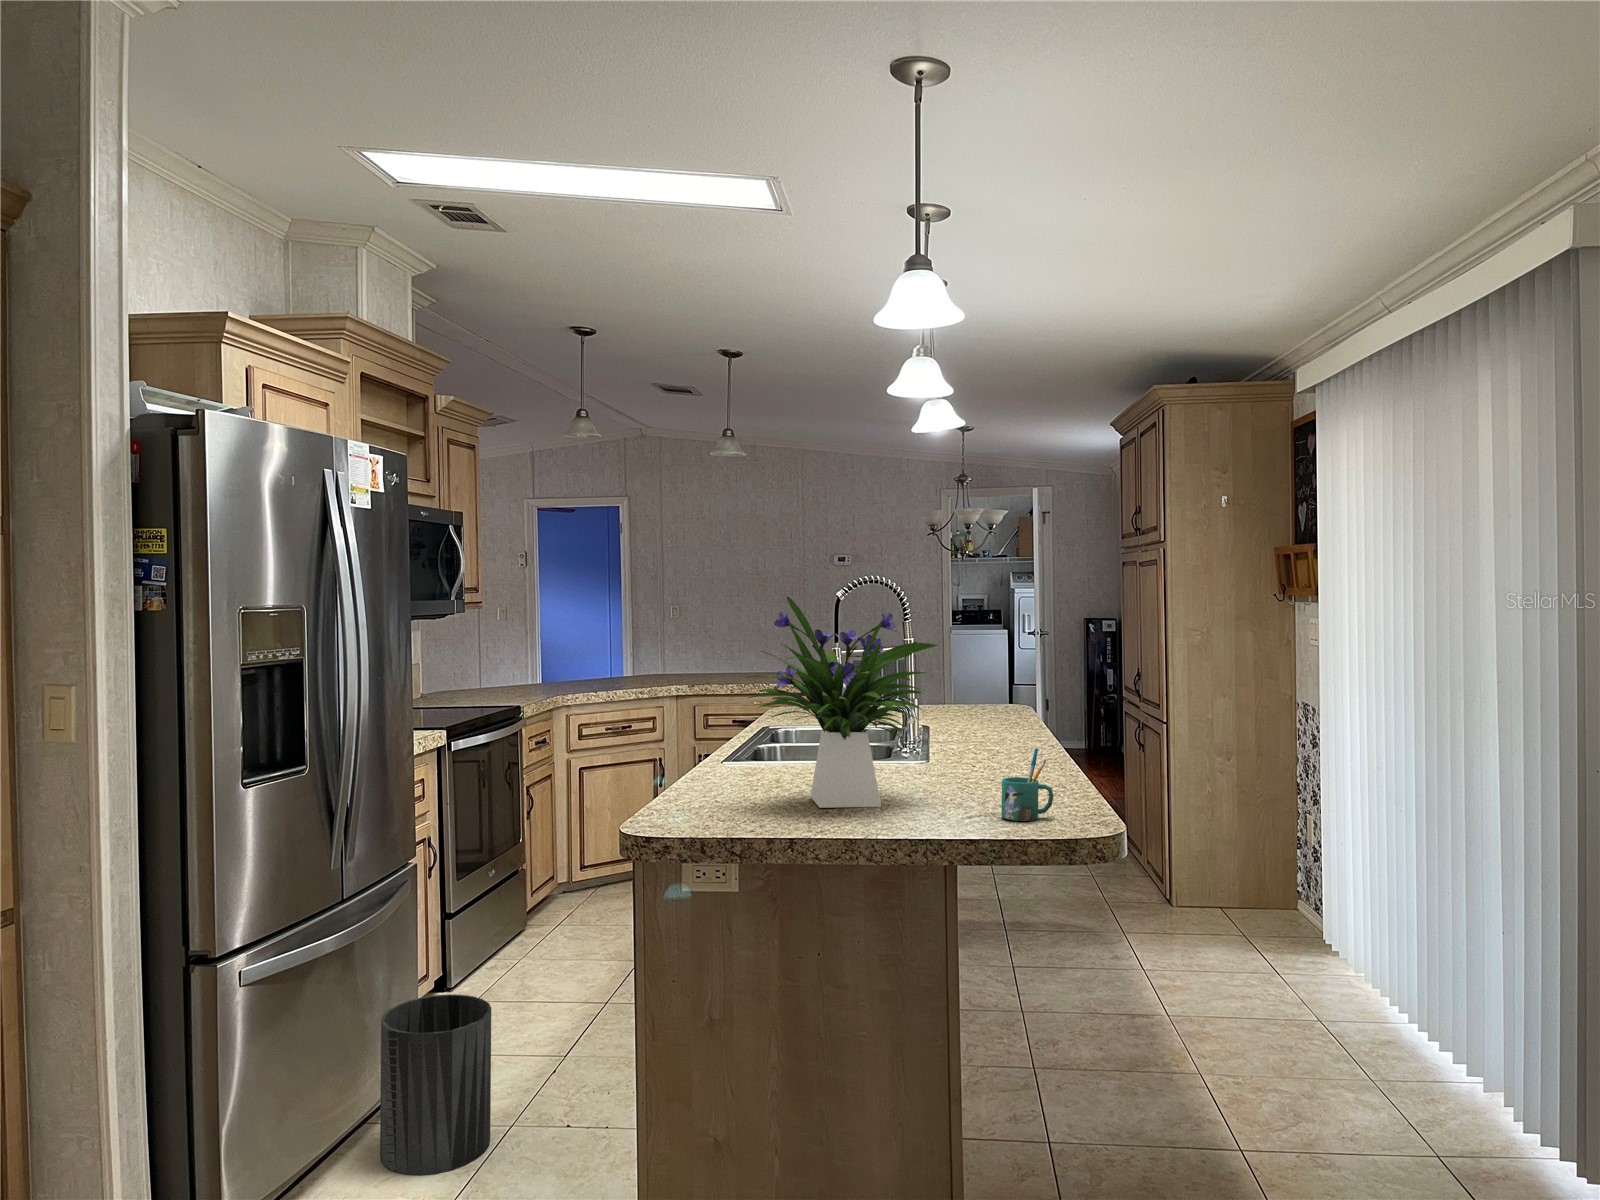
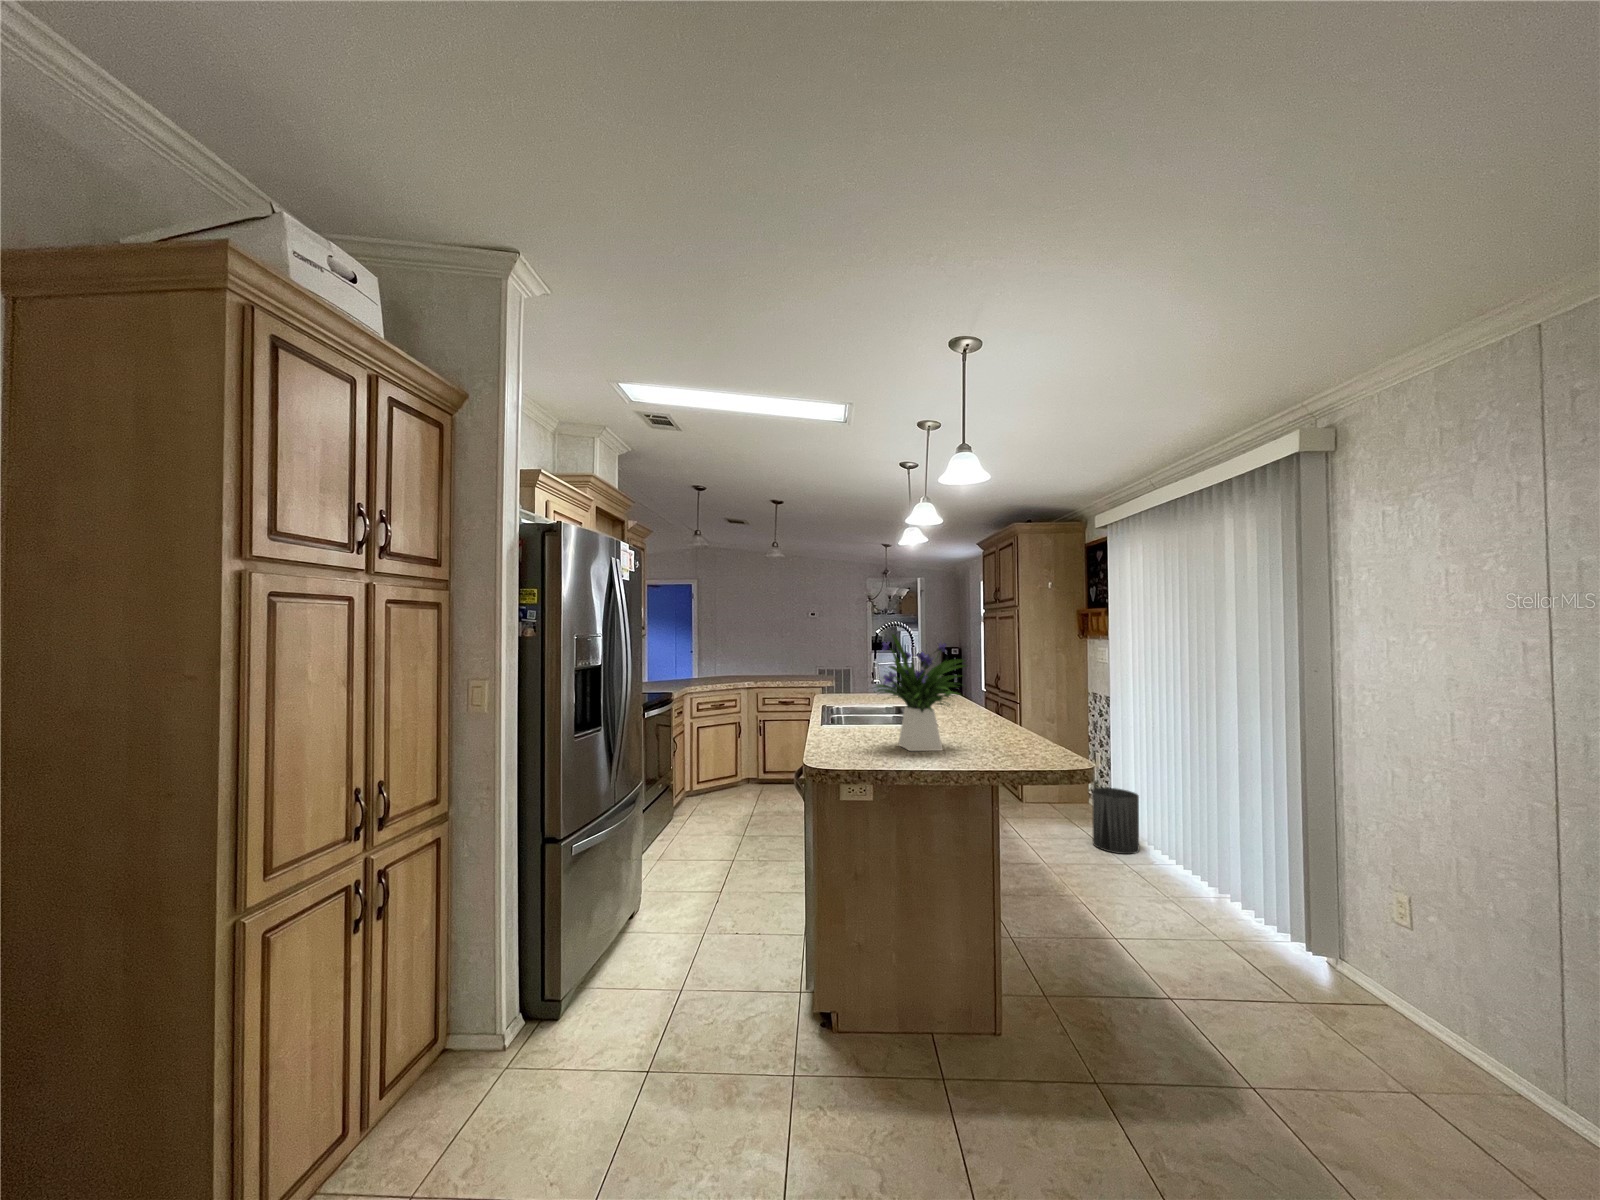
mug: present [1001,748,1053,821] -> none [1018,718,1047,758]
trash can: present [380,994,491,1175] -> present [1092,787,1139,854]

